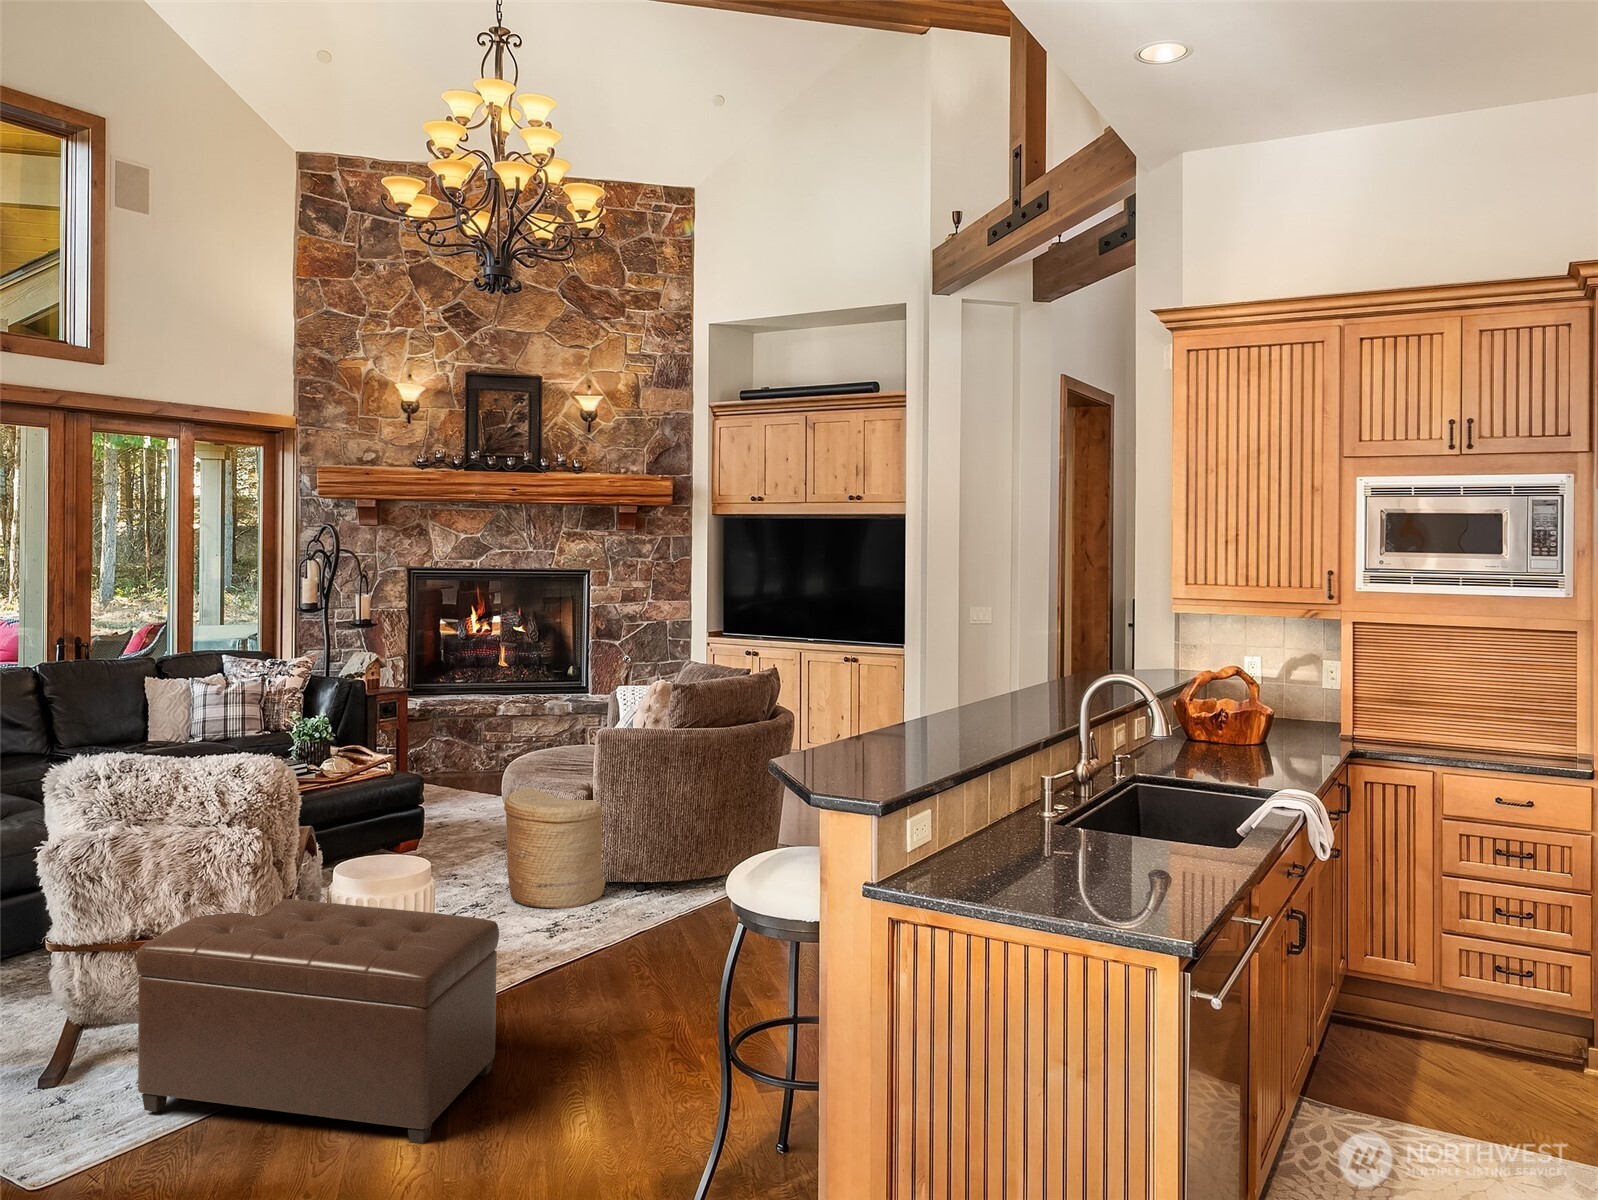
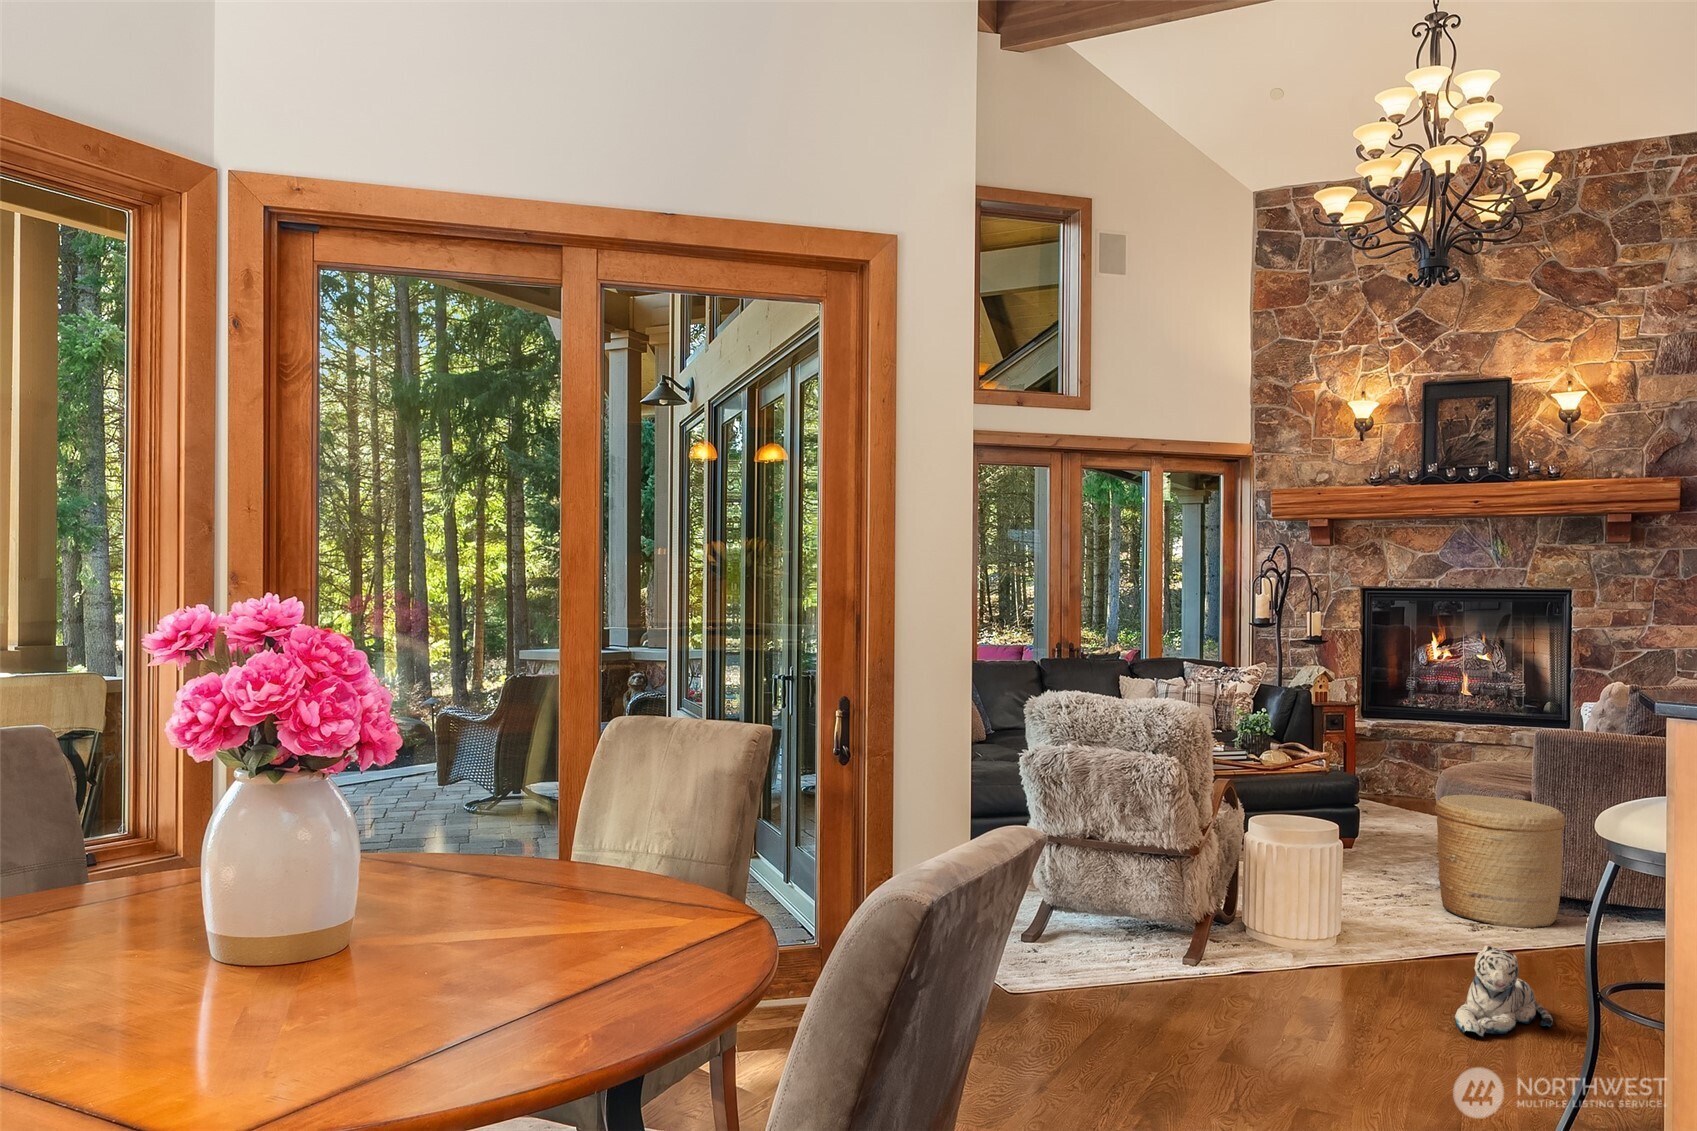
ottoman: present [136,899,499,1144] -> none [1082,822,1391,1056]
plush toy: none [553,965,631,1059] -> present [1455,946,1553,1037]

